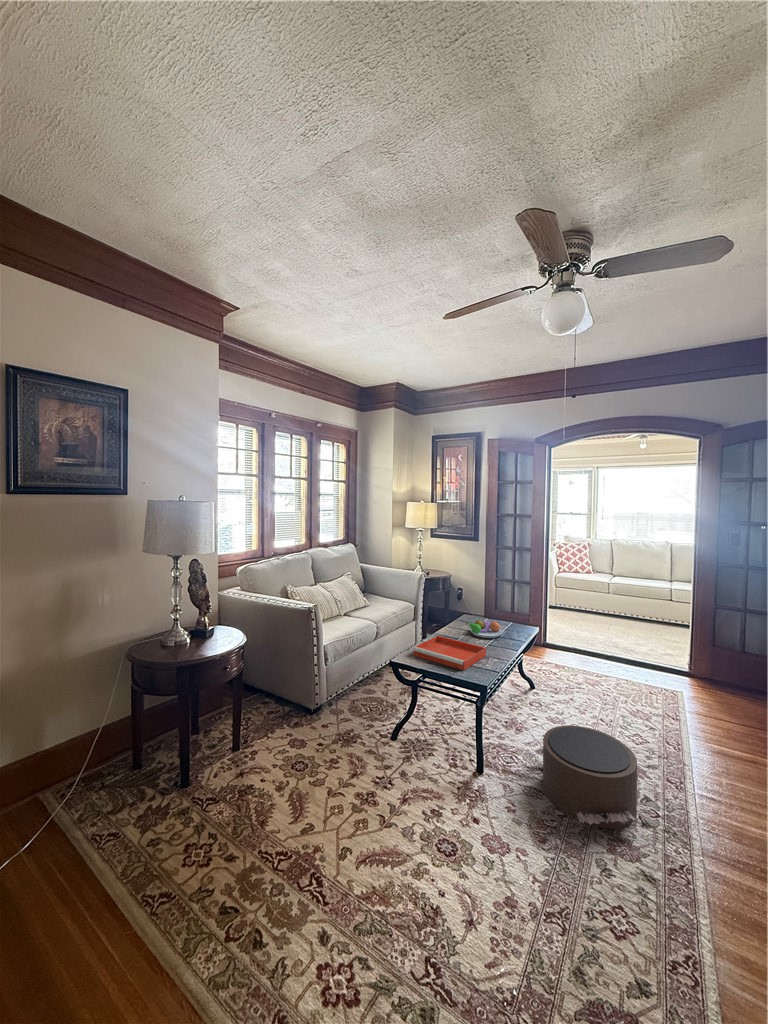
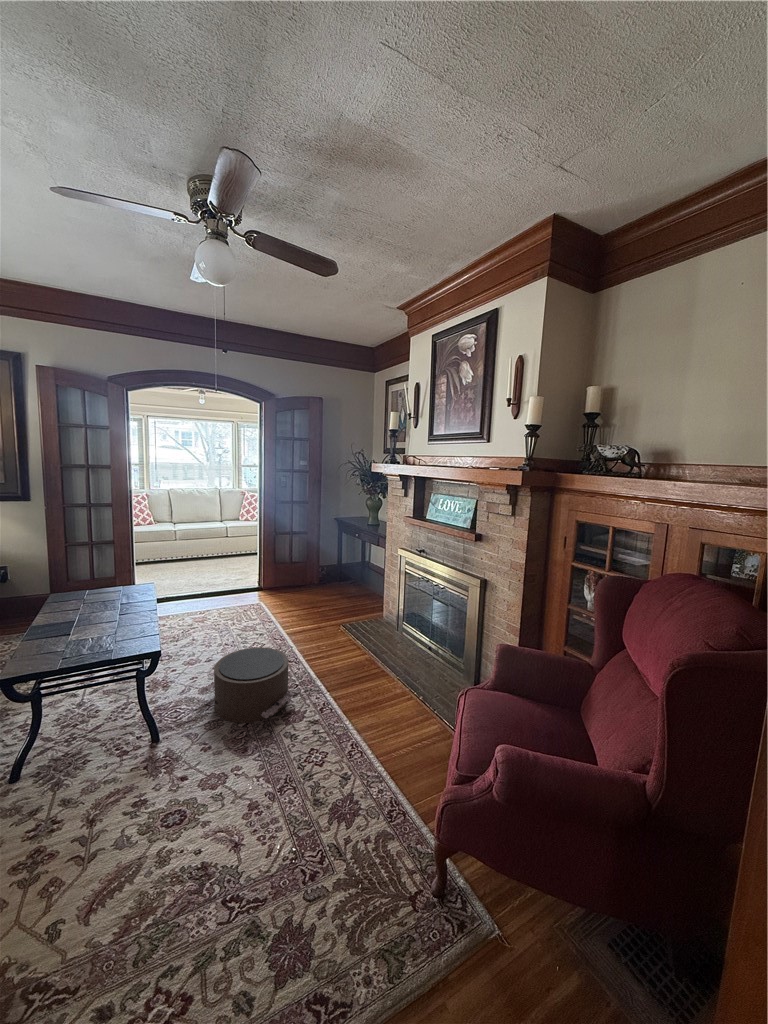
fruit bowl: present [466,619,503,638] -> none [80,586,131,609]
tray: present [413,636,486,670] -> none [34,615,135,658]

